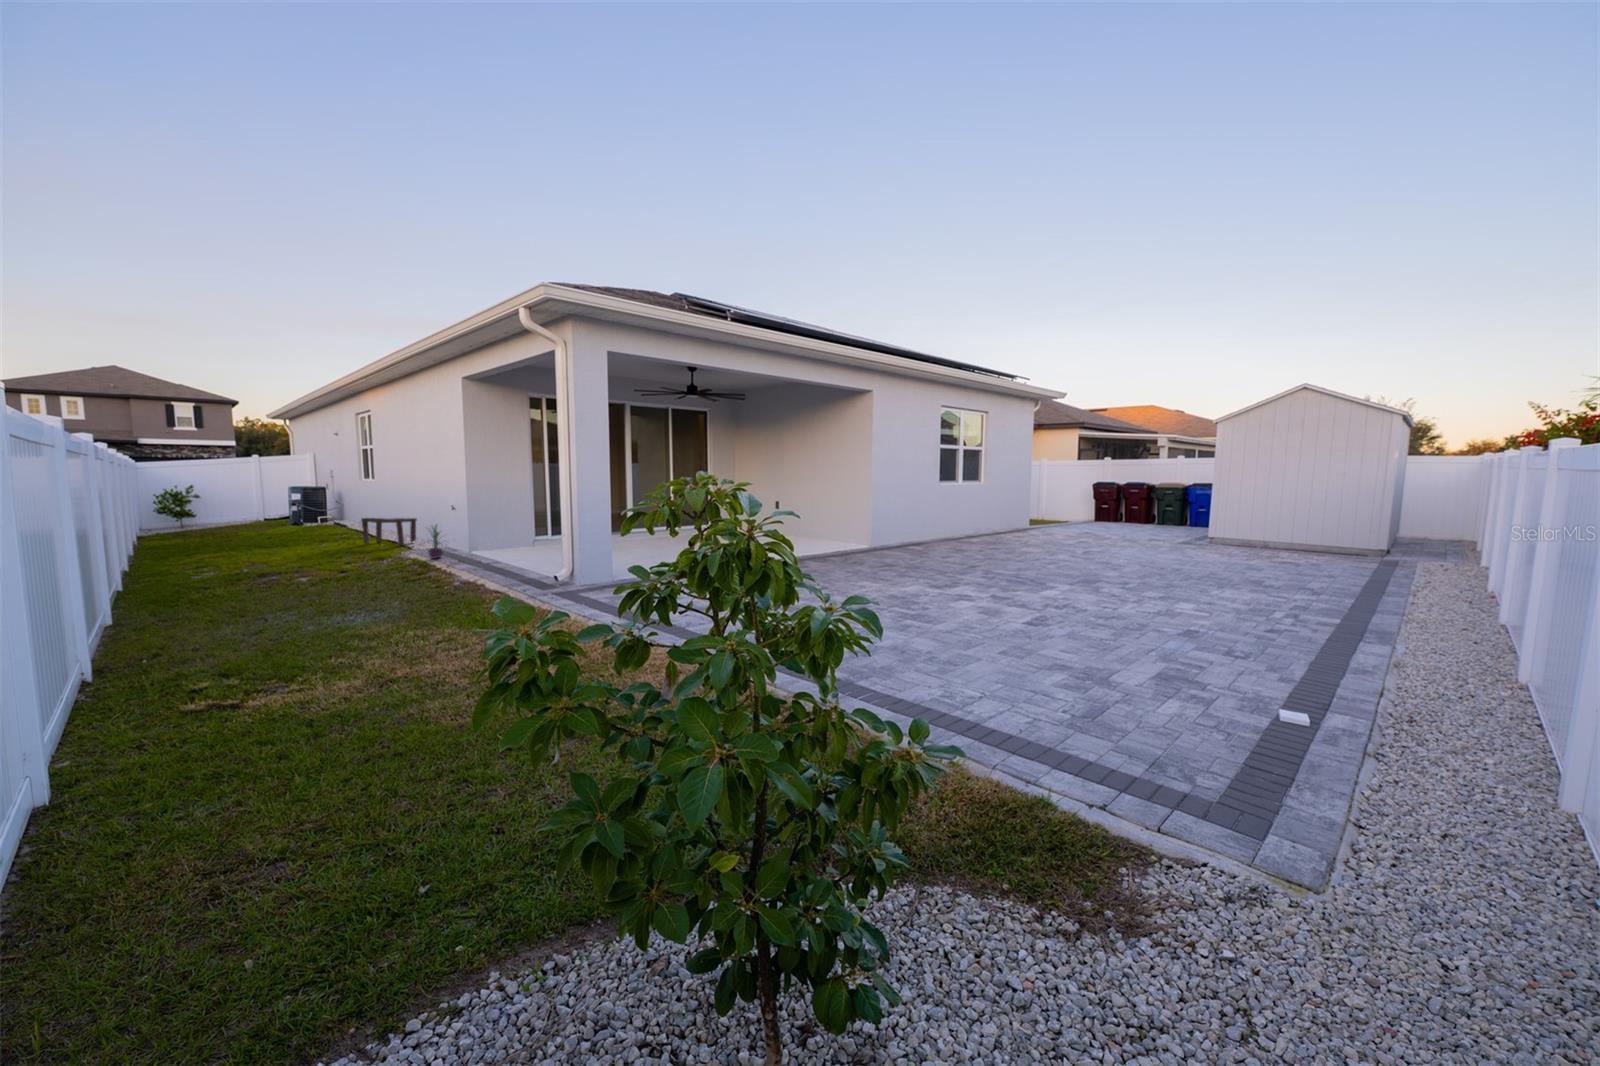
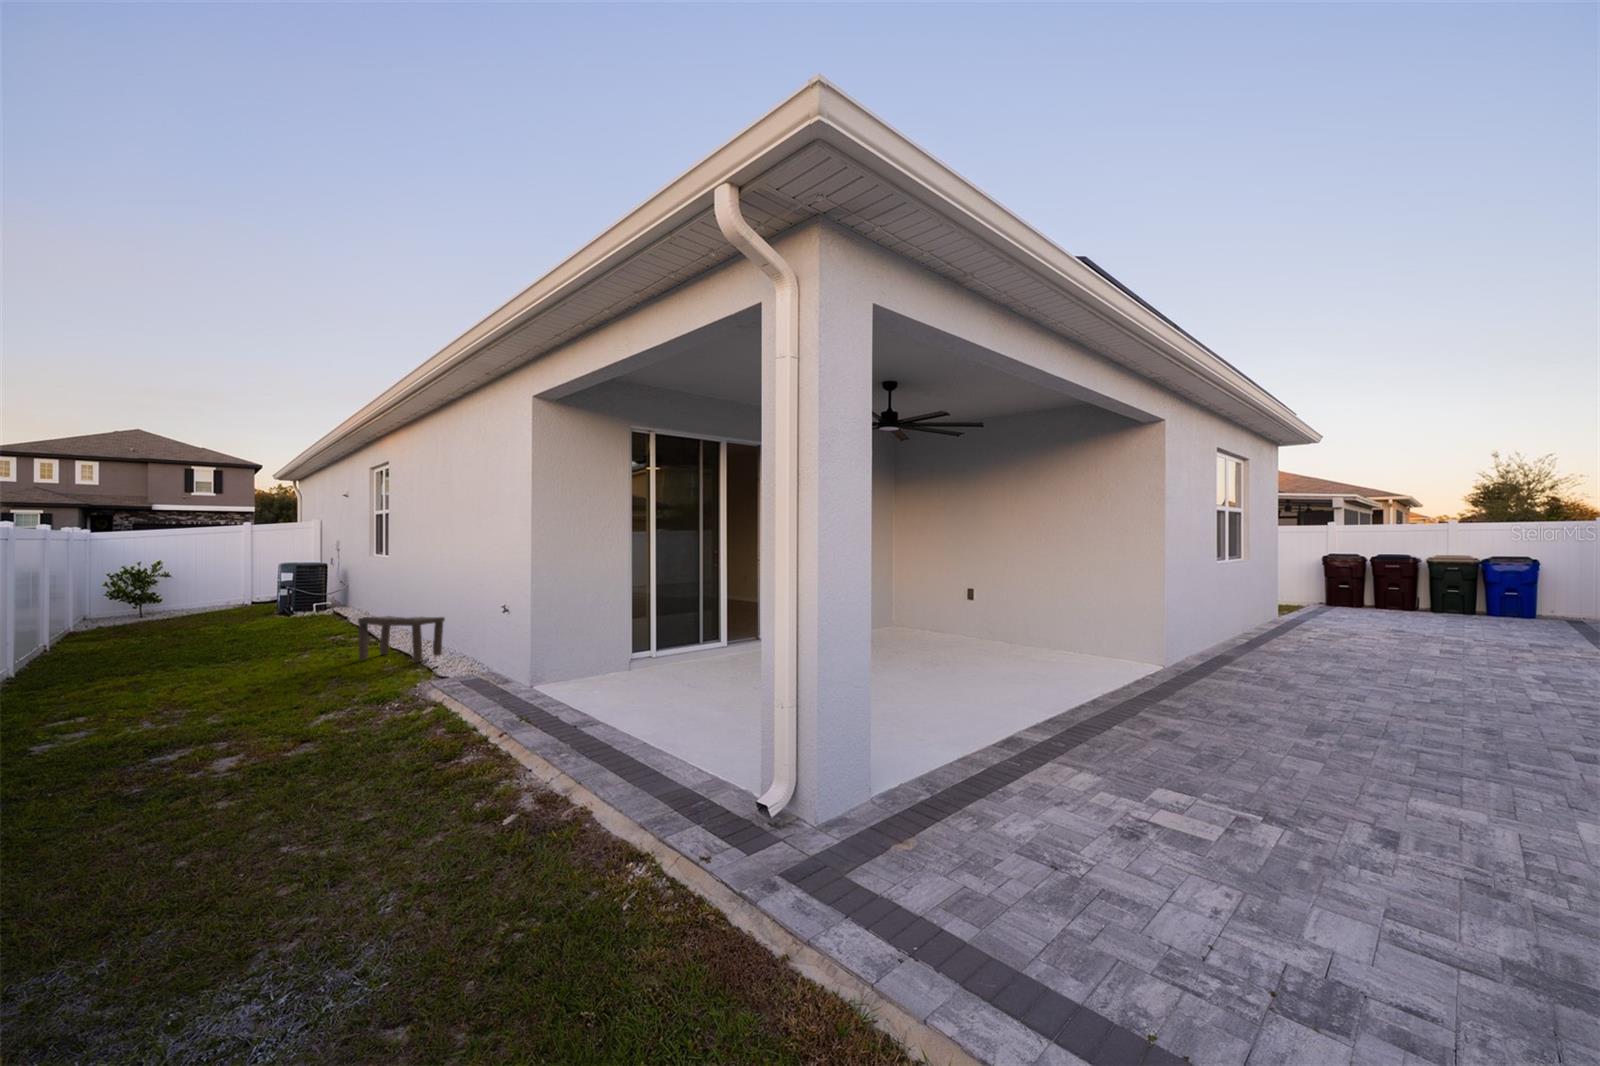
decorative plant: present [429,525,443,559] -> none [437,638,513,703]

